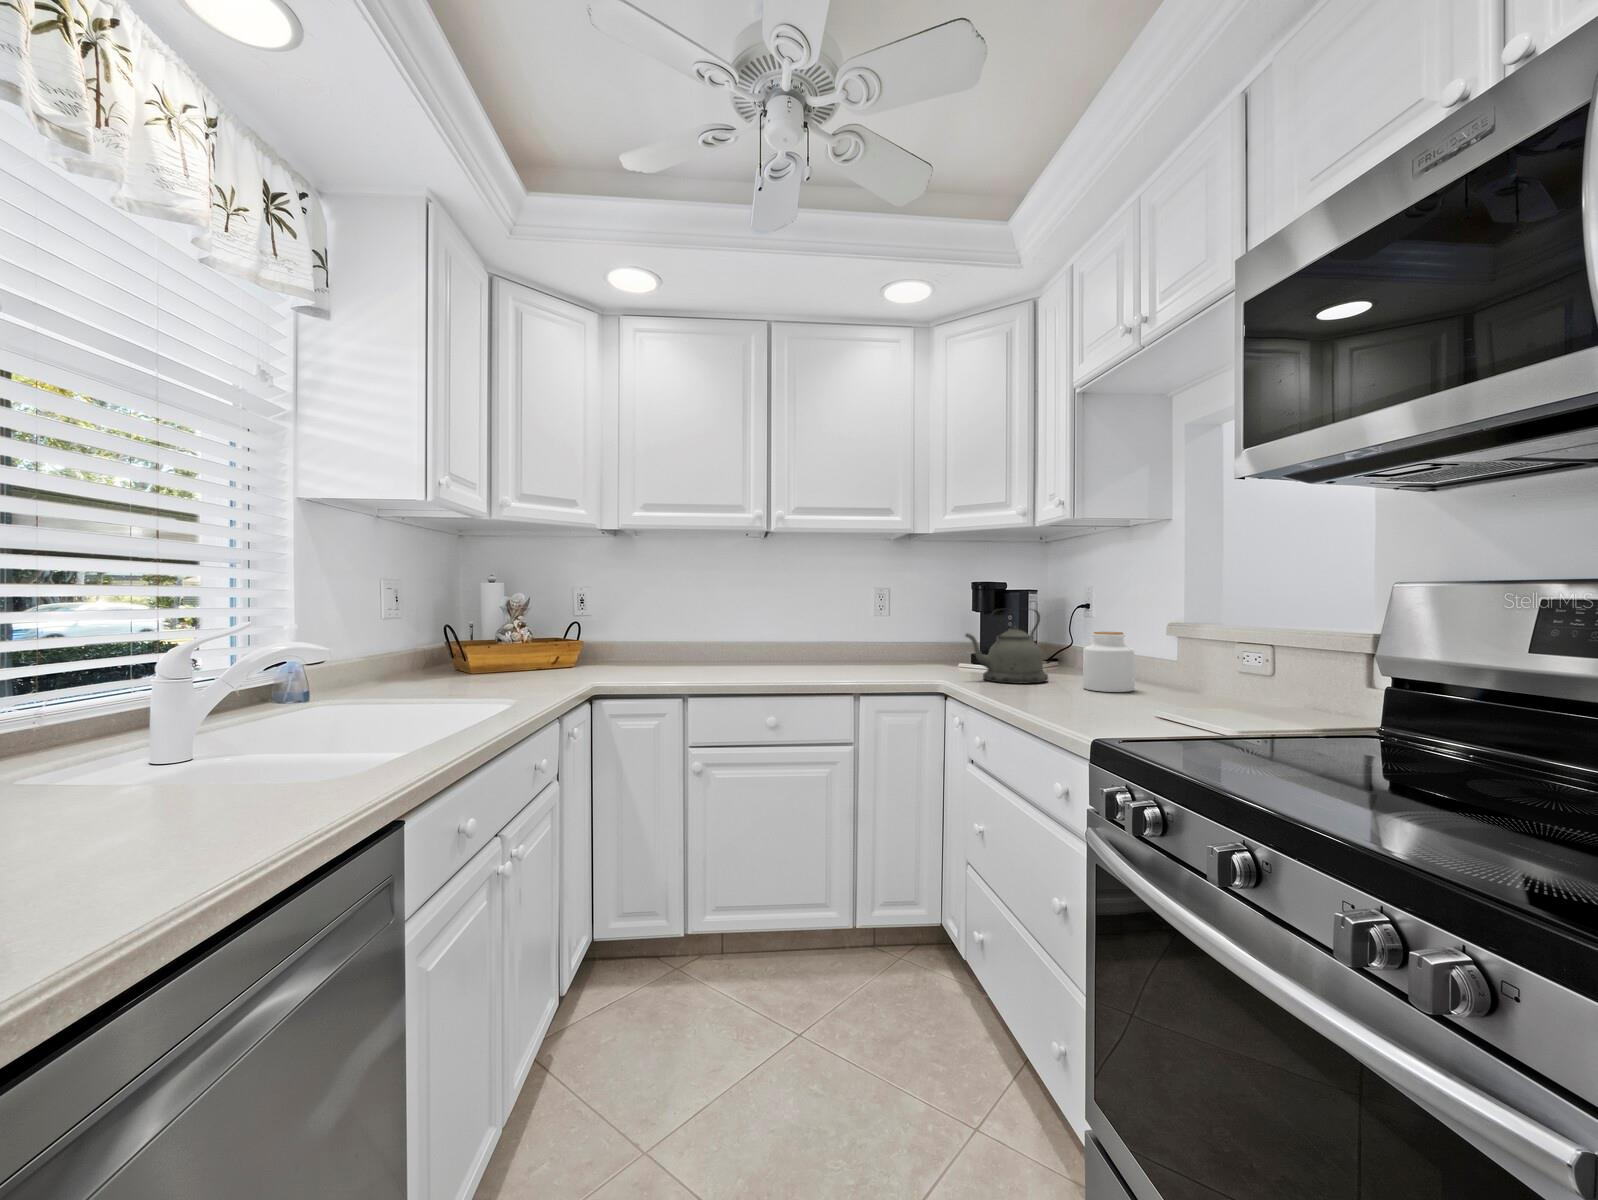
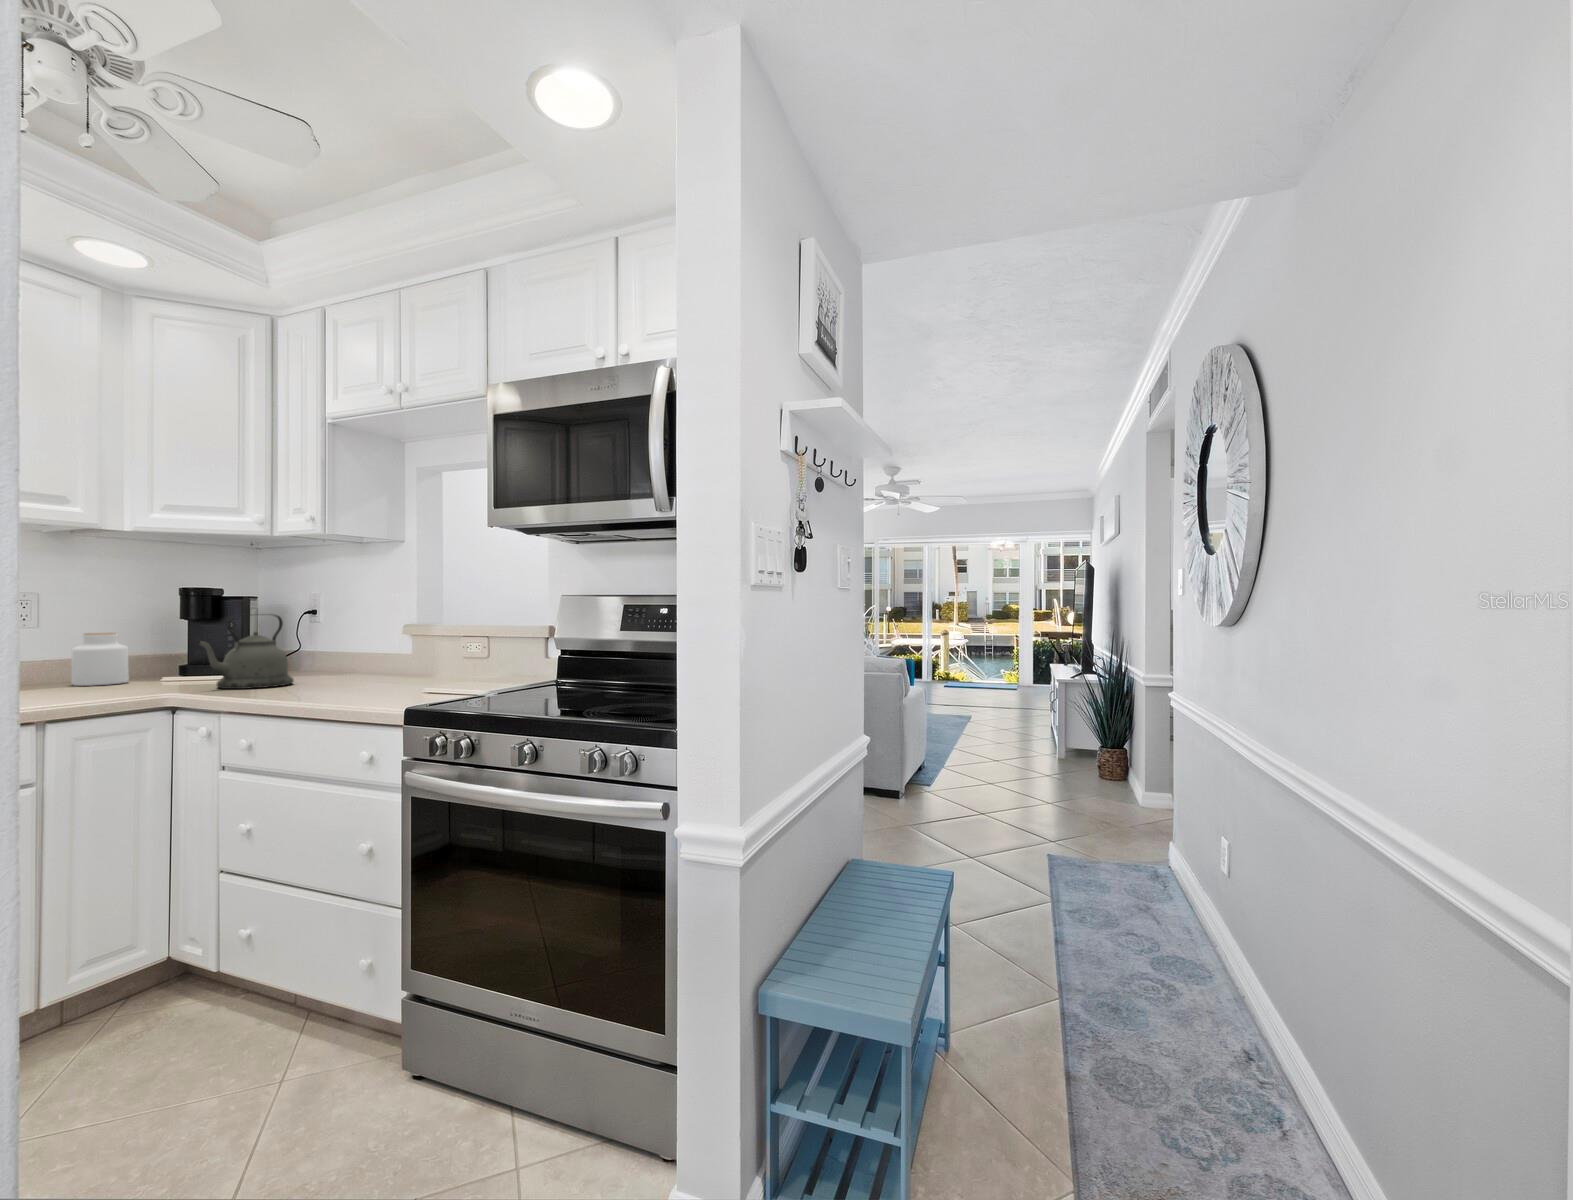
jar: present [1083,632,1134,692] -> present [71,633,129,686]

